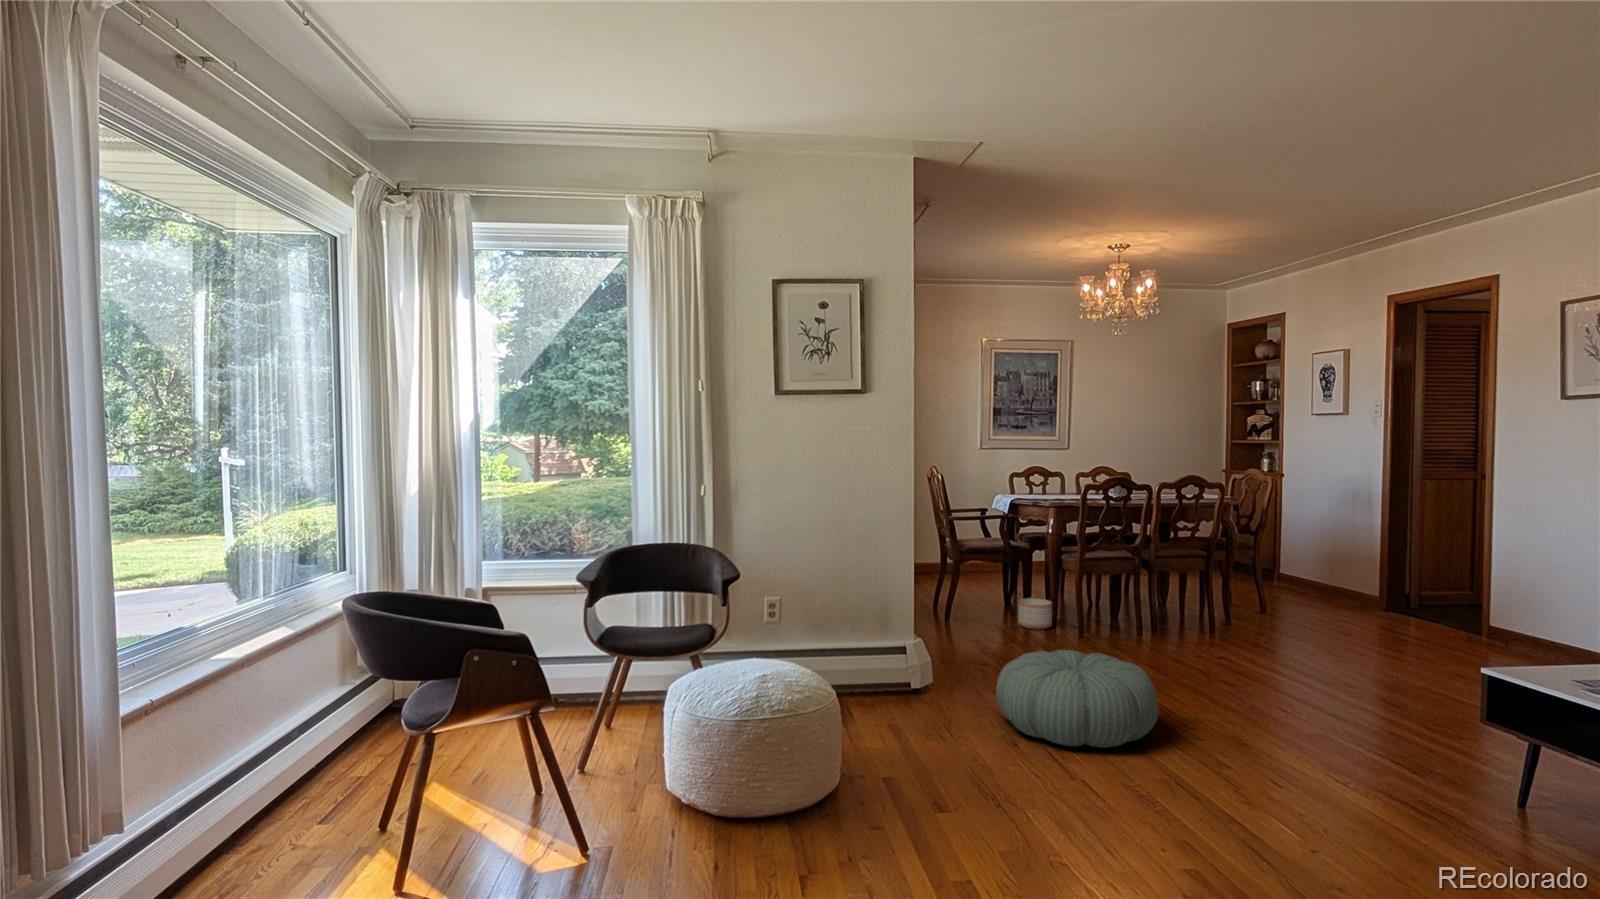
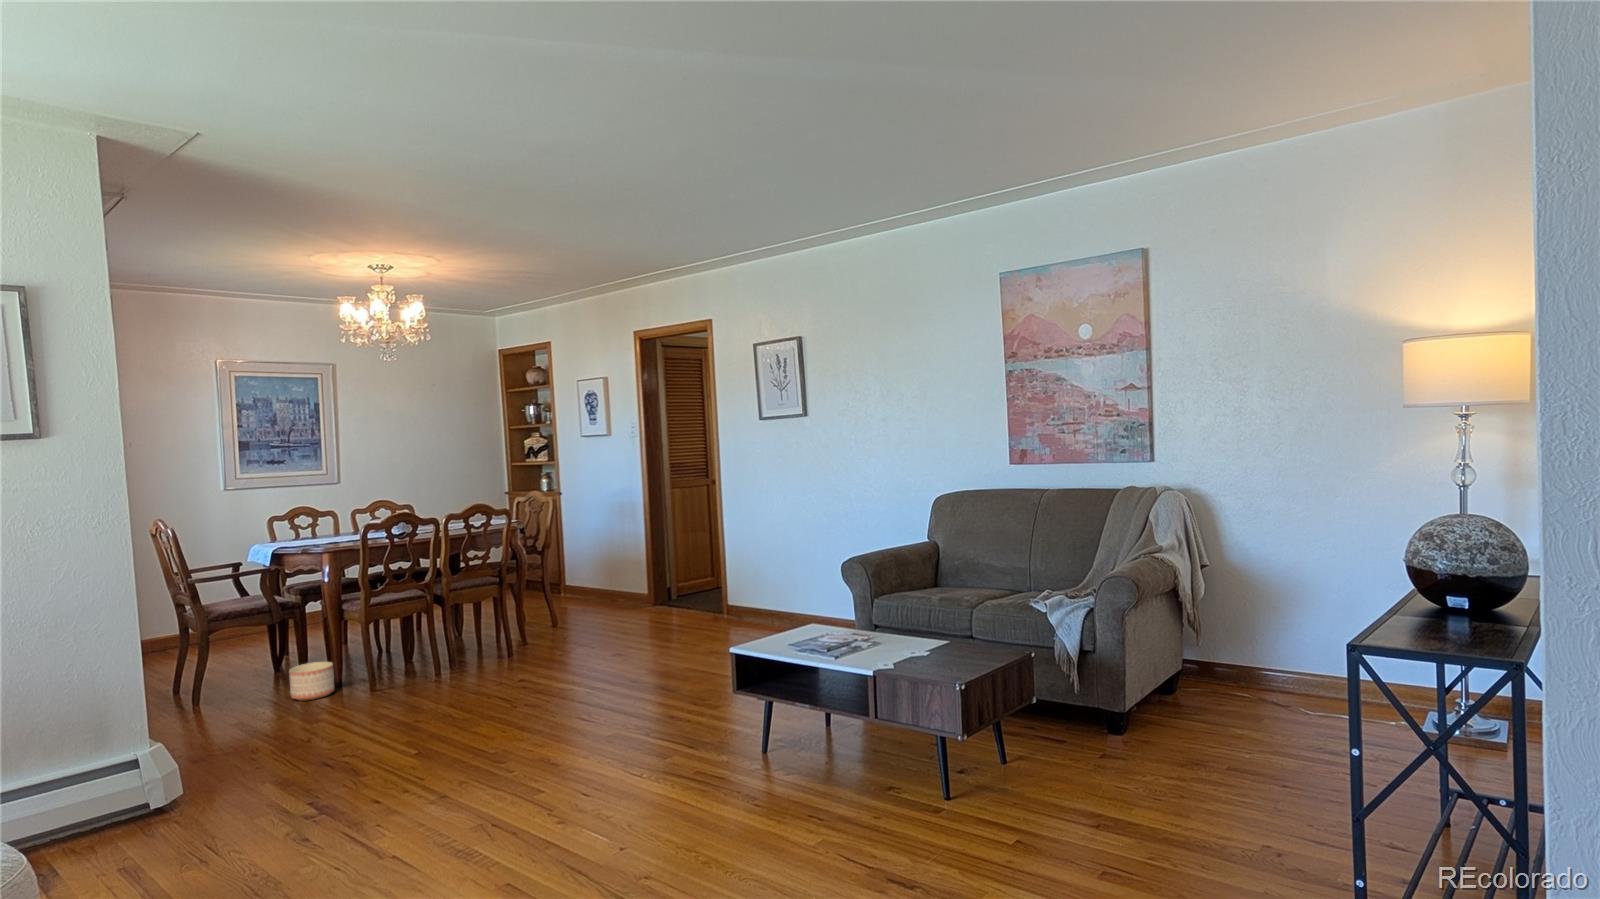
pouf: present [996,650,1159,748] -> none [263,717,467,845]

